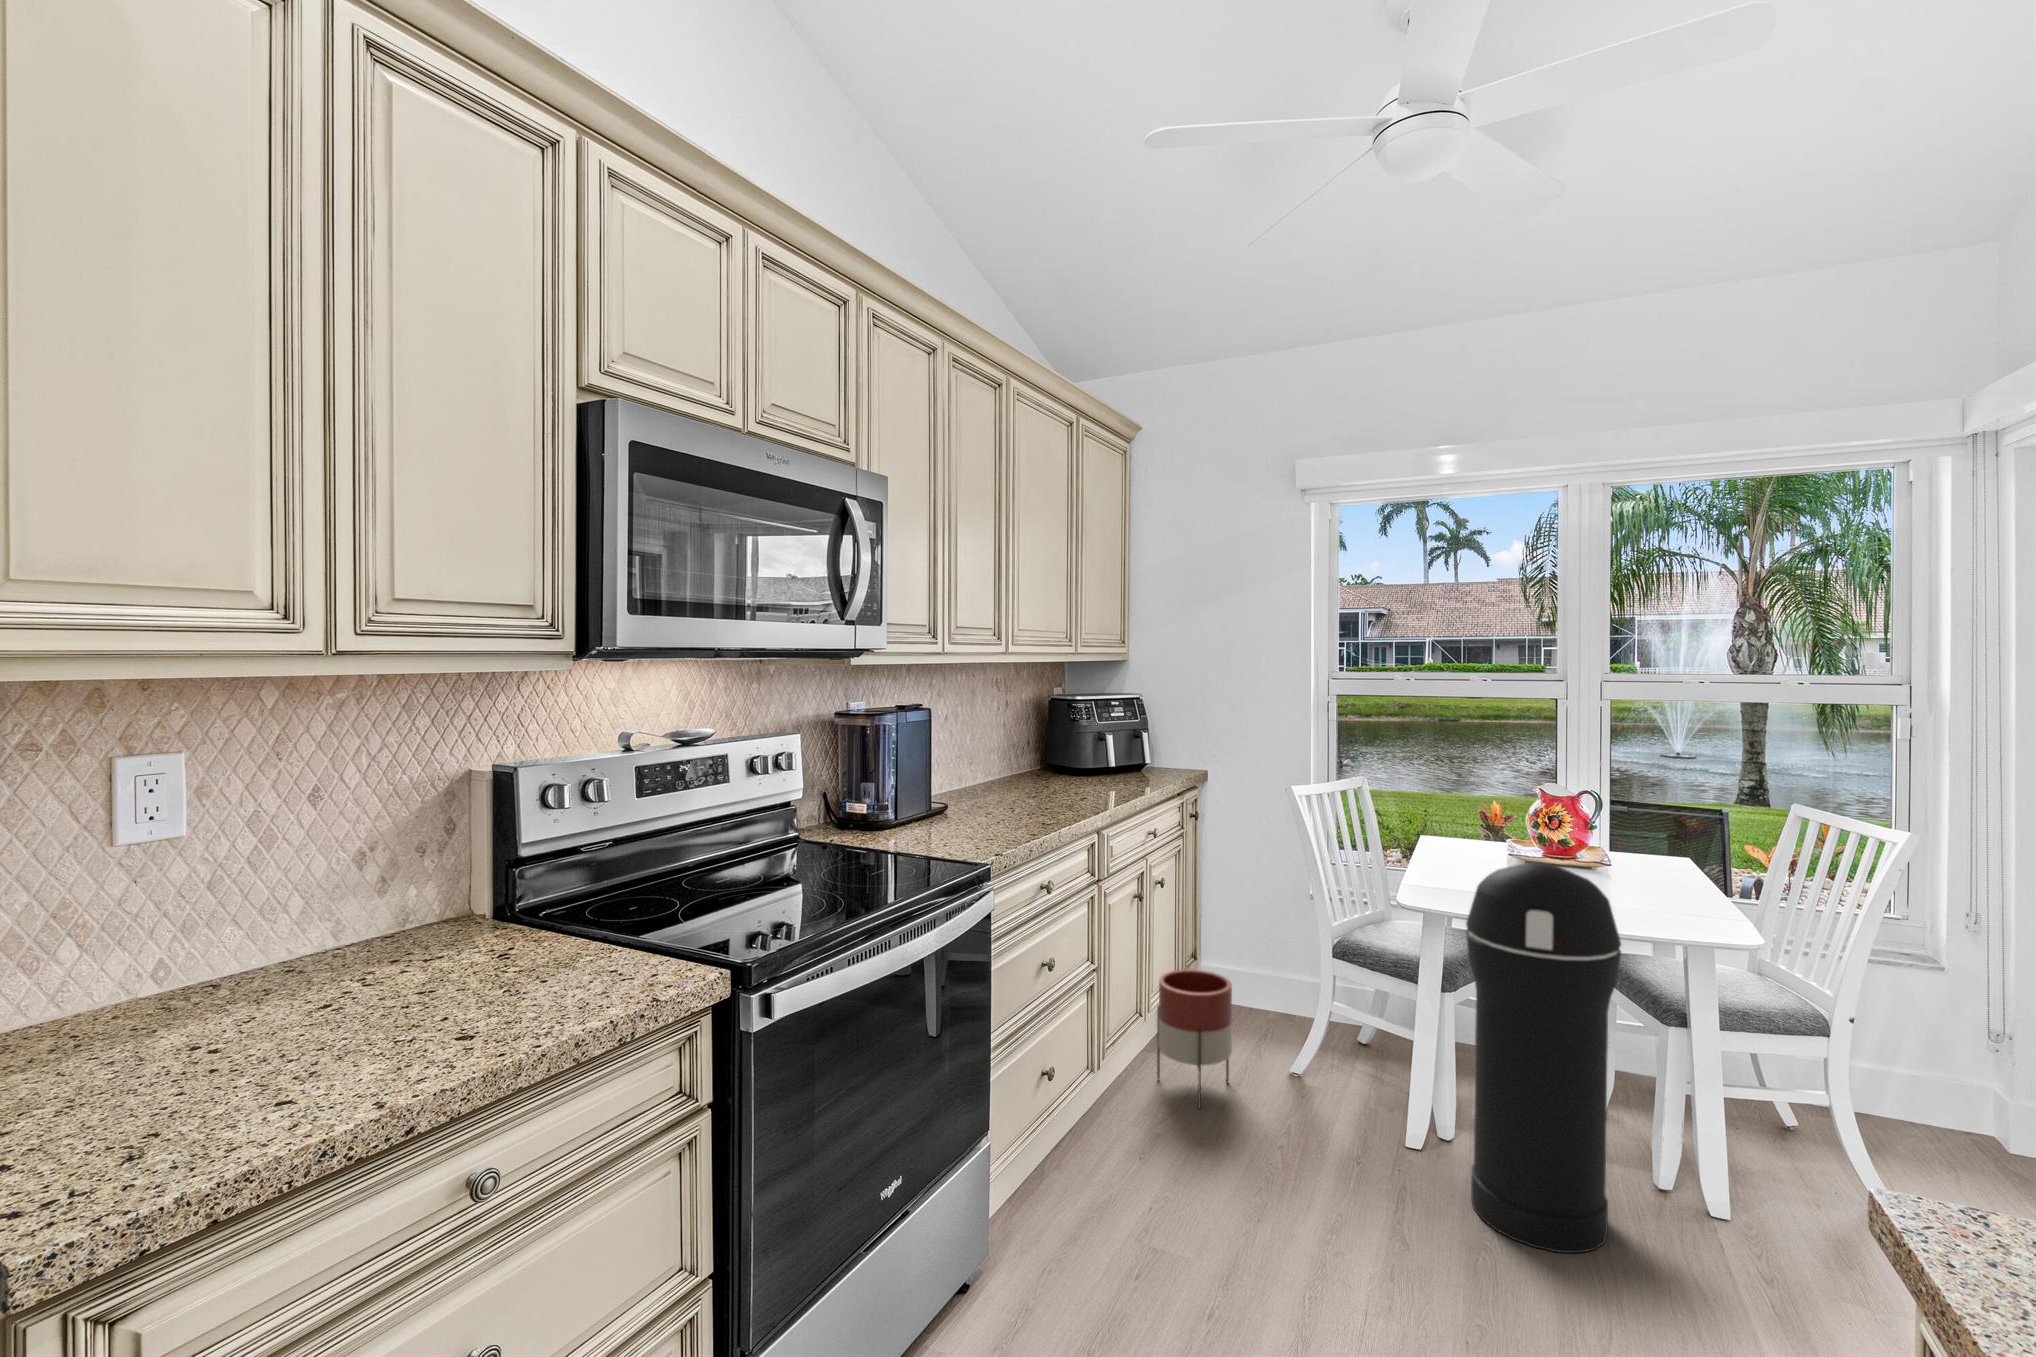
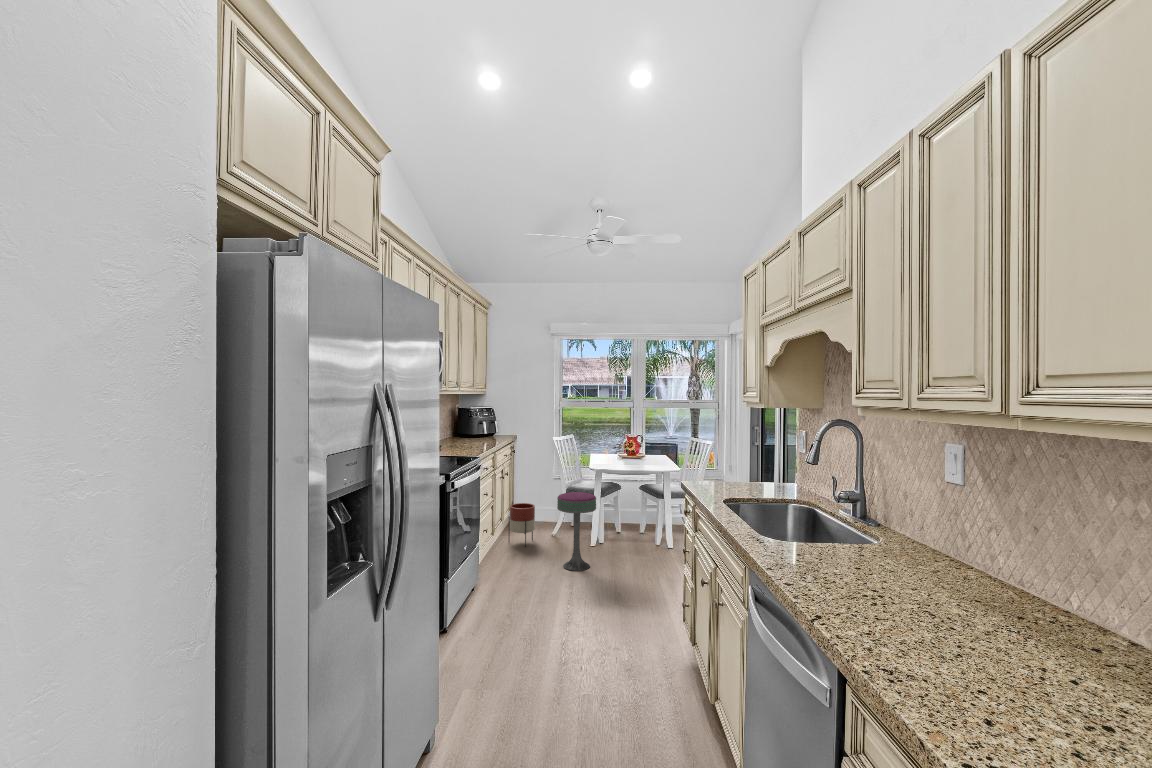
trash can: present [1466,863,1621,1253] -> none [607,454,646,560]
bar stool: none [1277,980,1420,1272] -> present [557,492,596,571]

